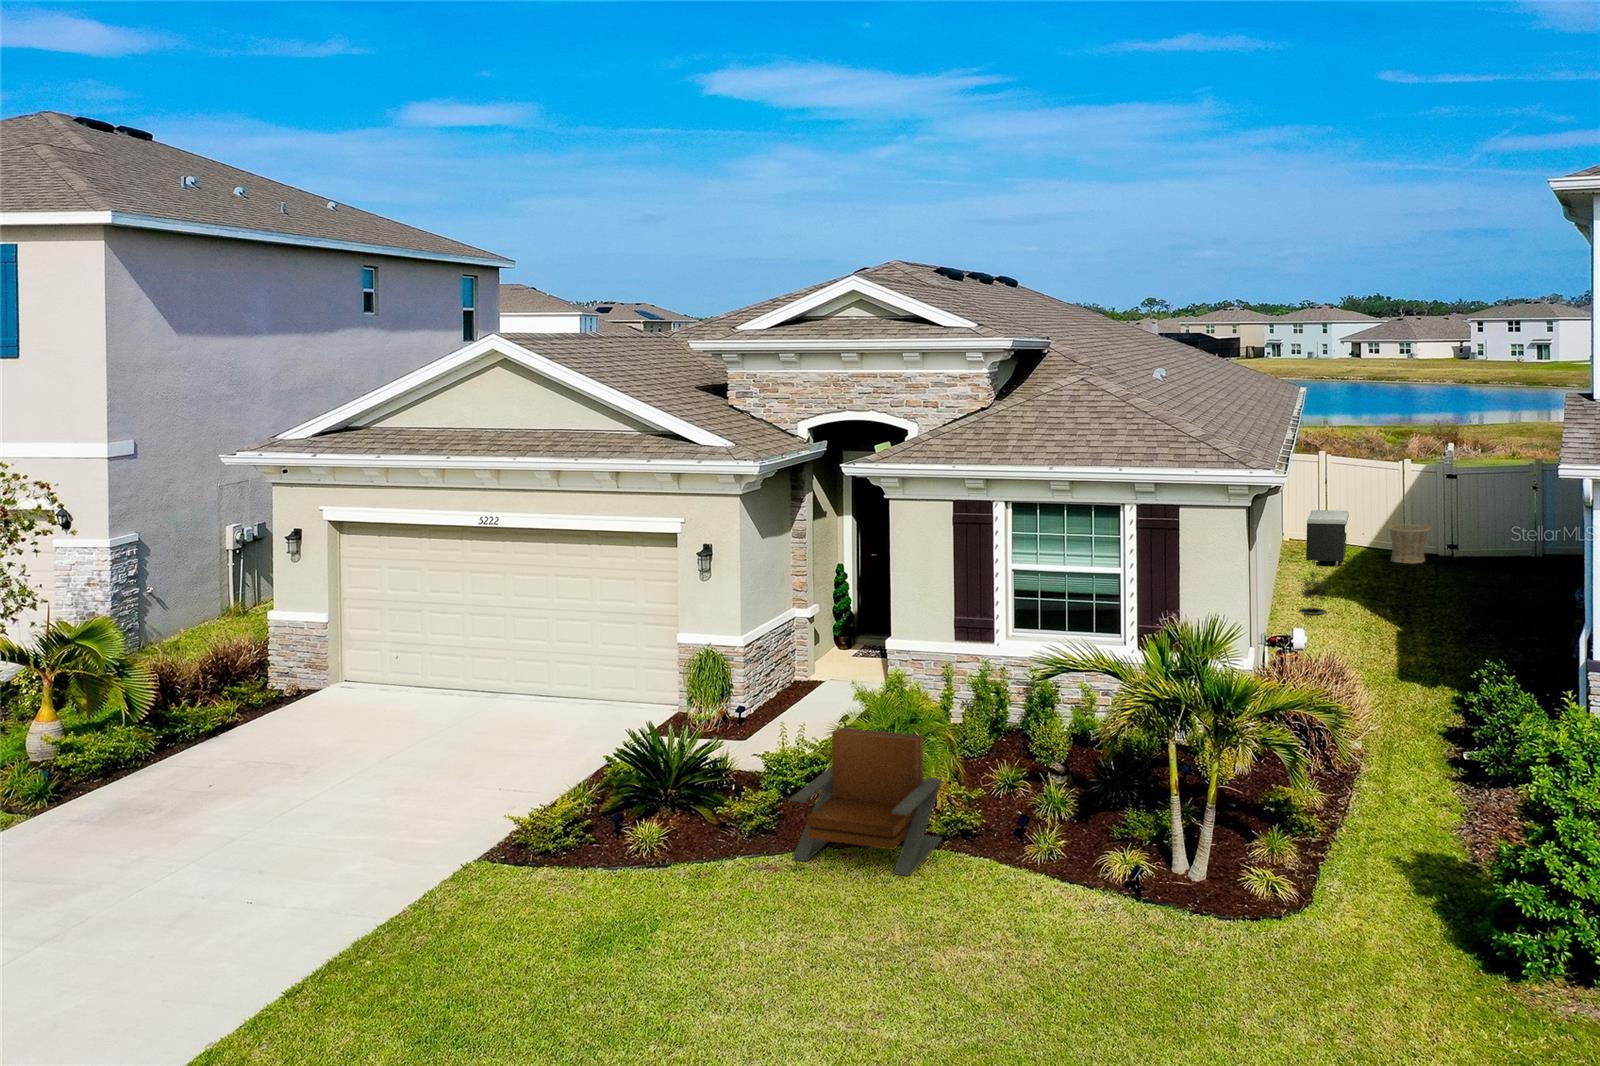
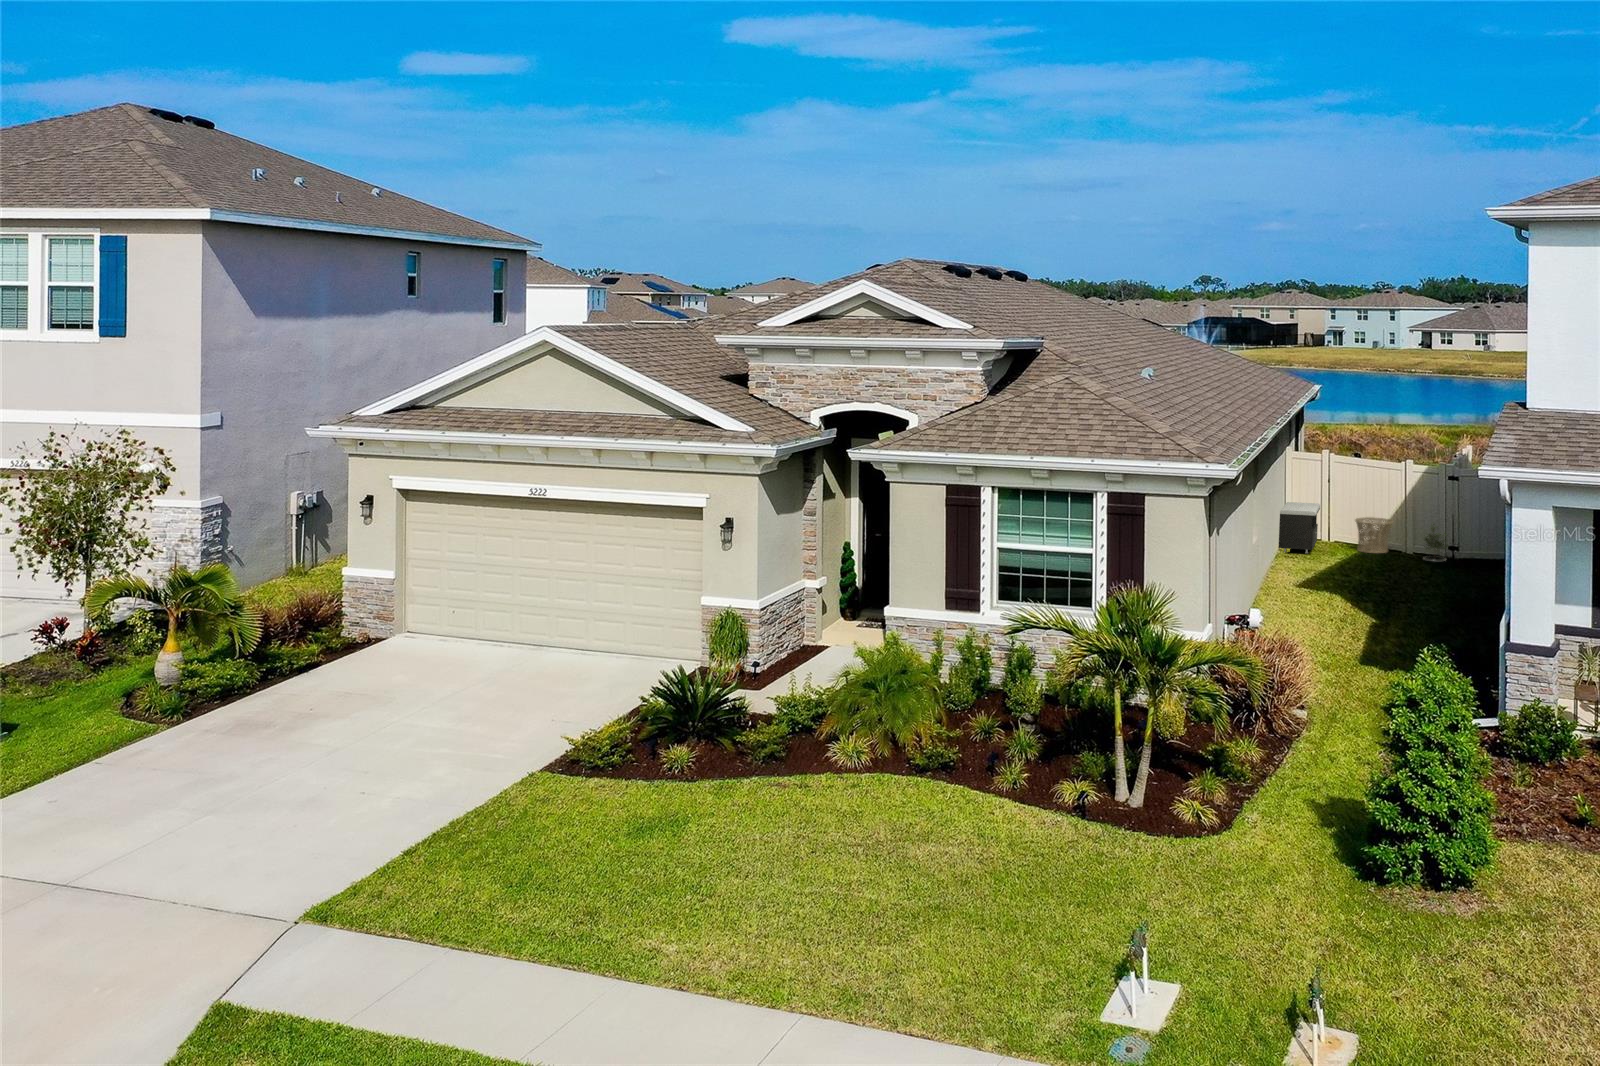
potted tree: present [1299,572,1329,615] -> present [1423,524,1447,561]
lounge chair: present [790,728,942,876] -> none [797,674,926,797]

